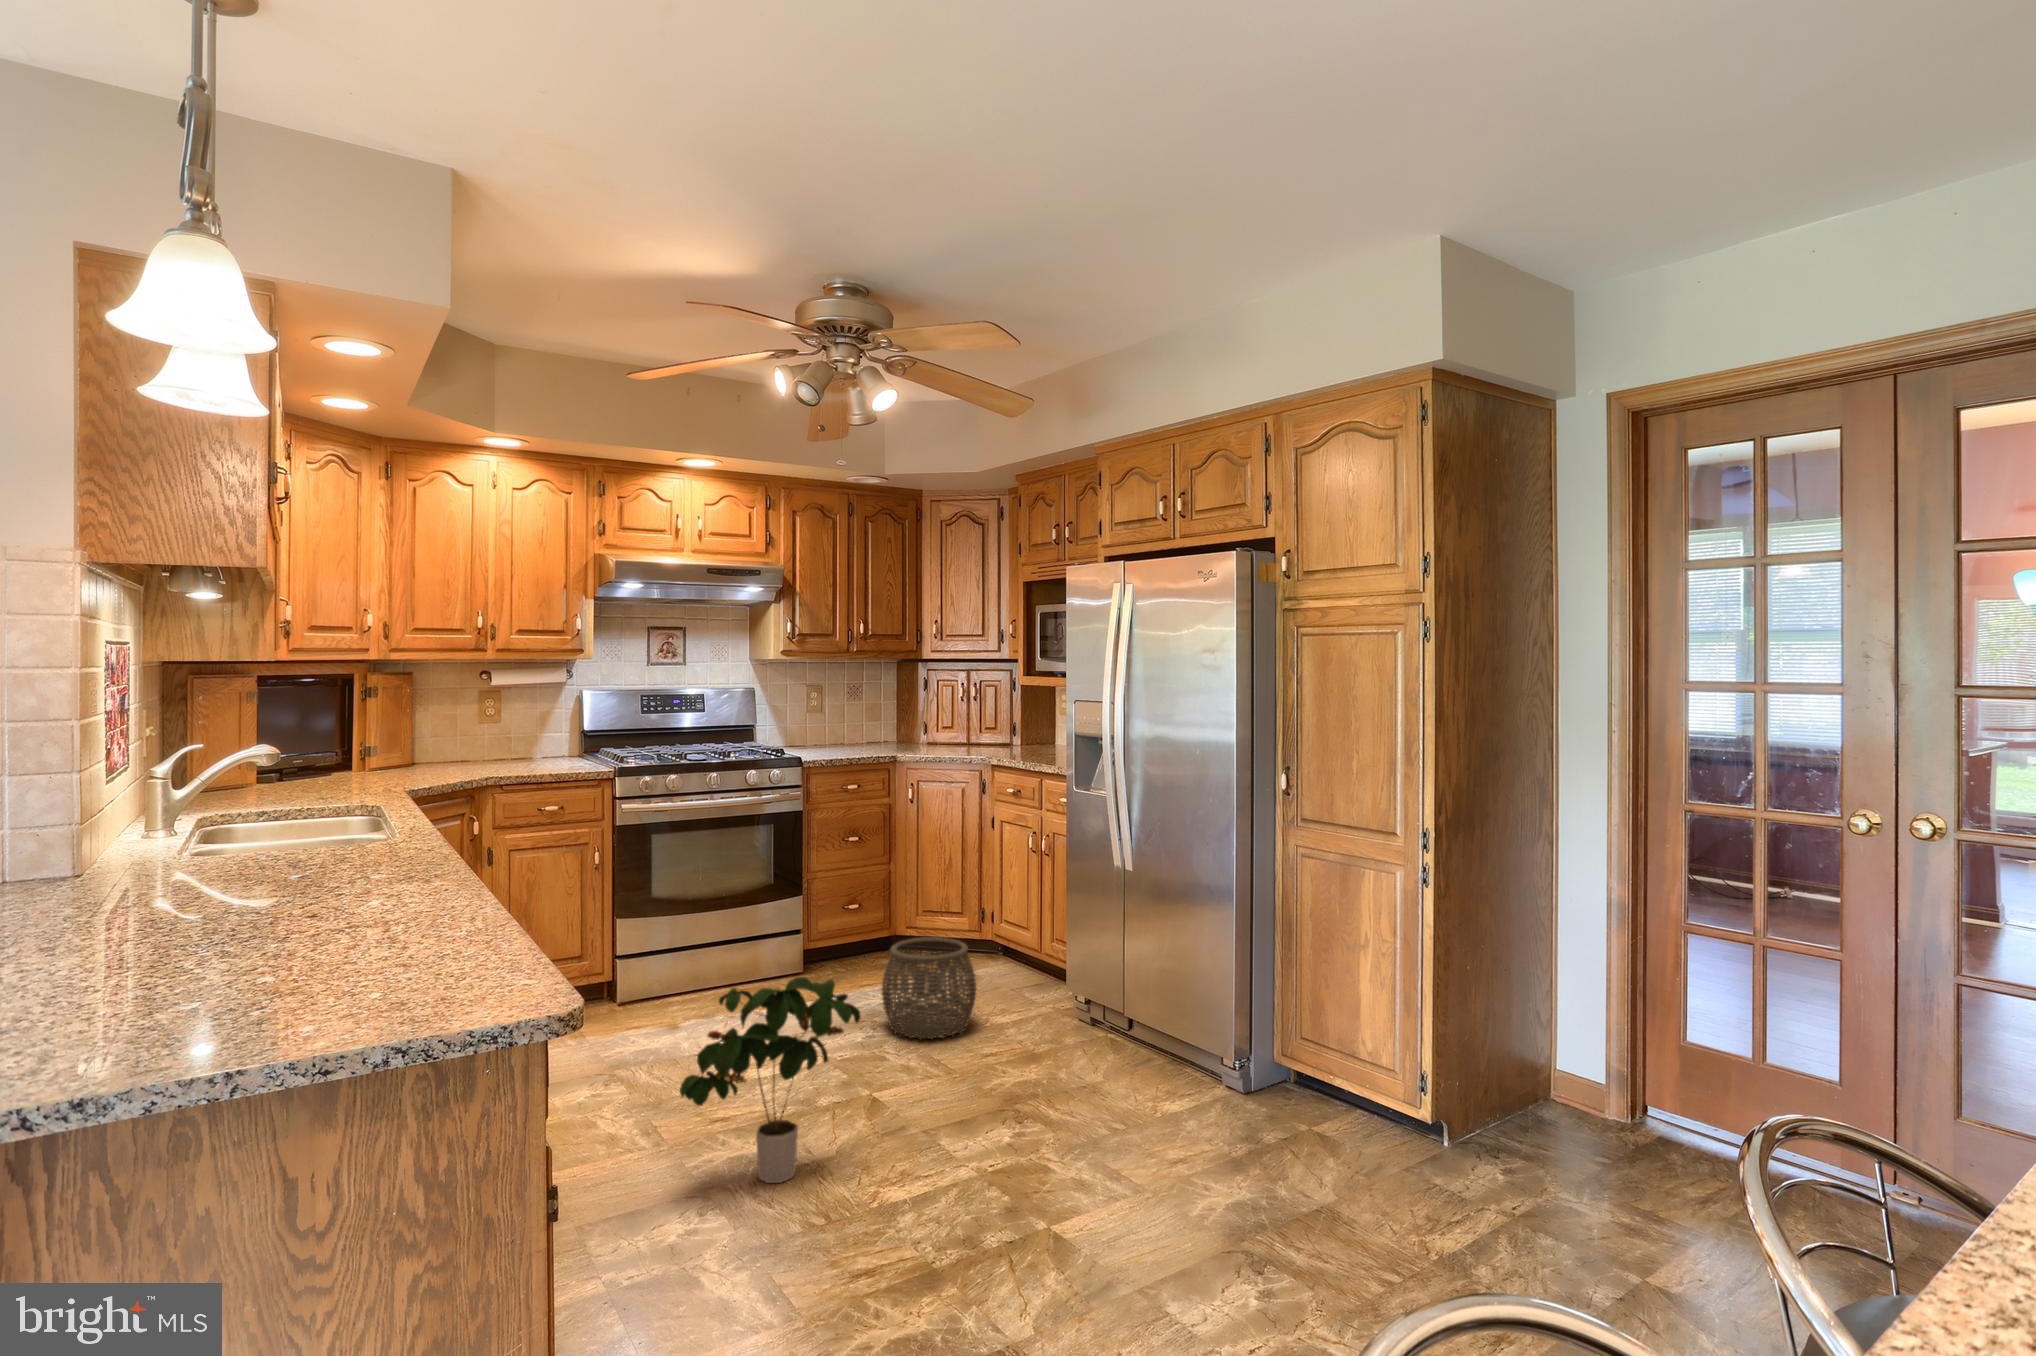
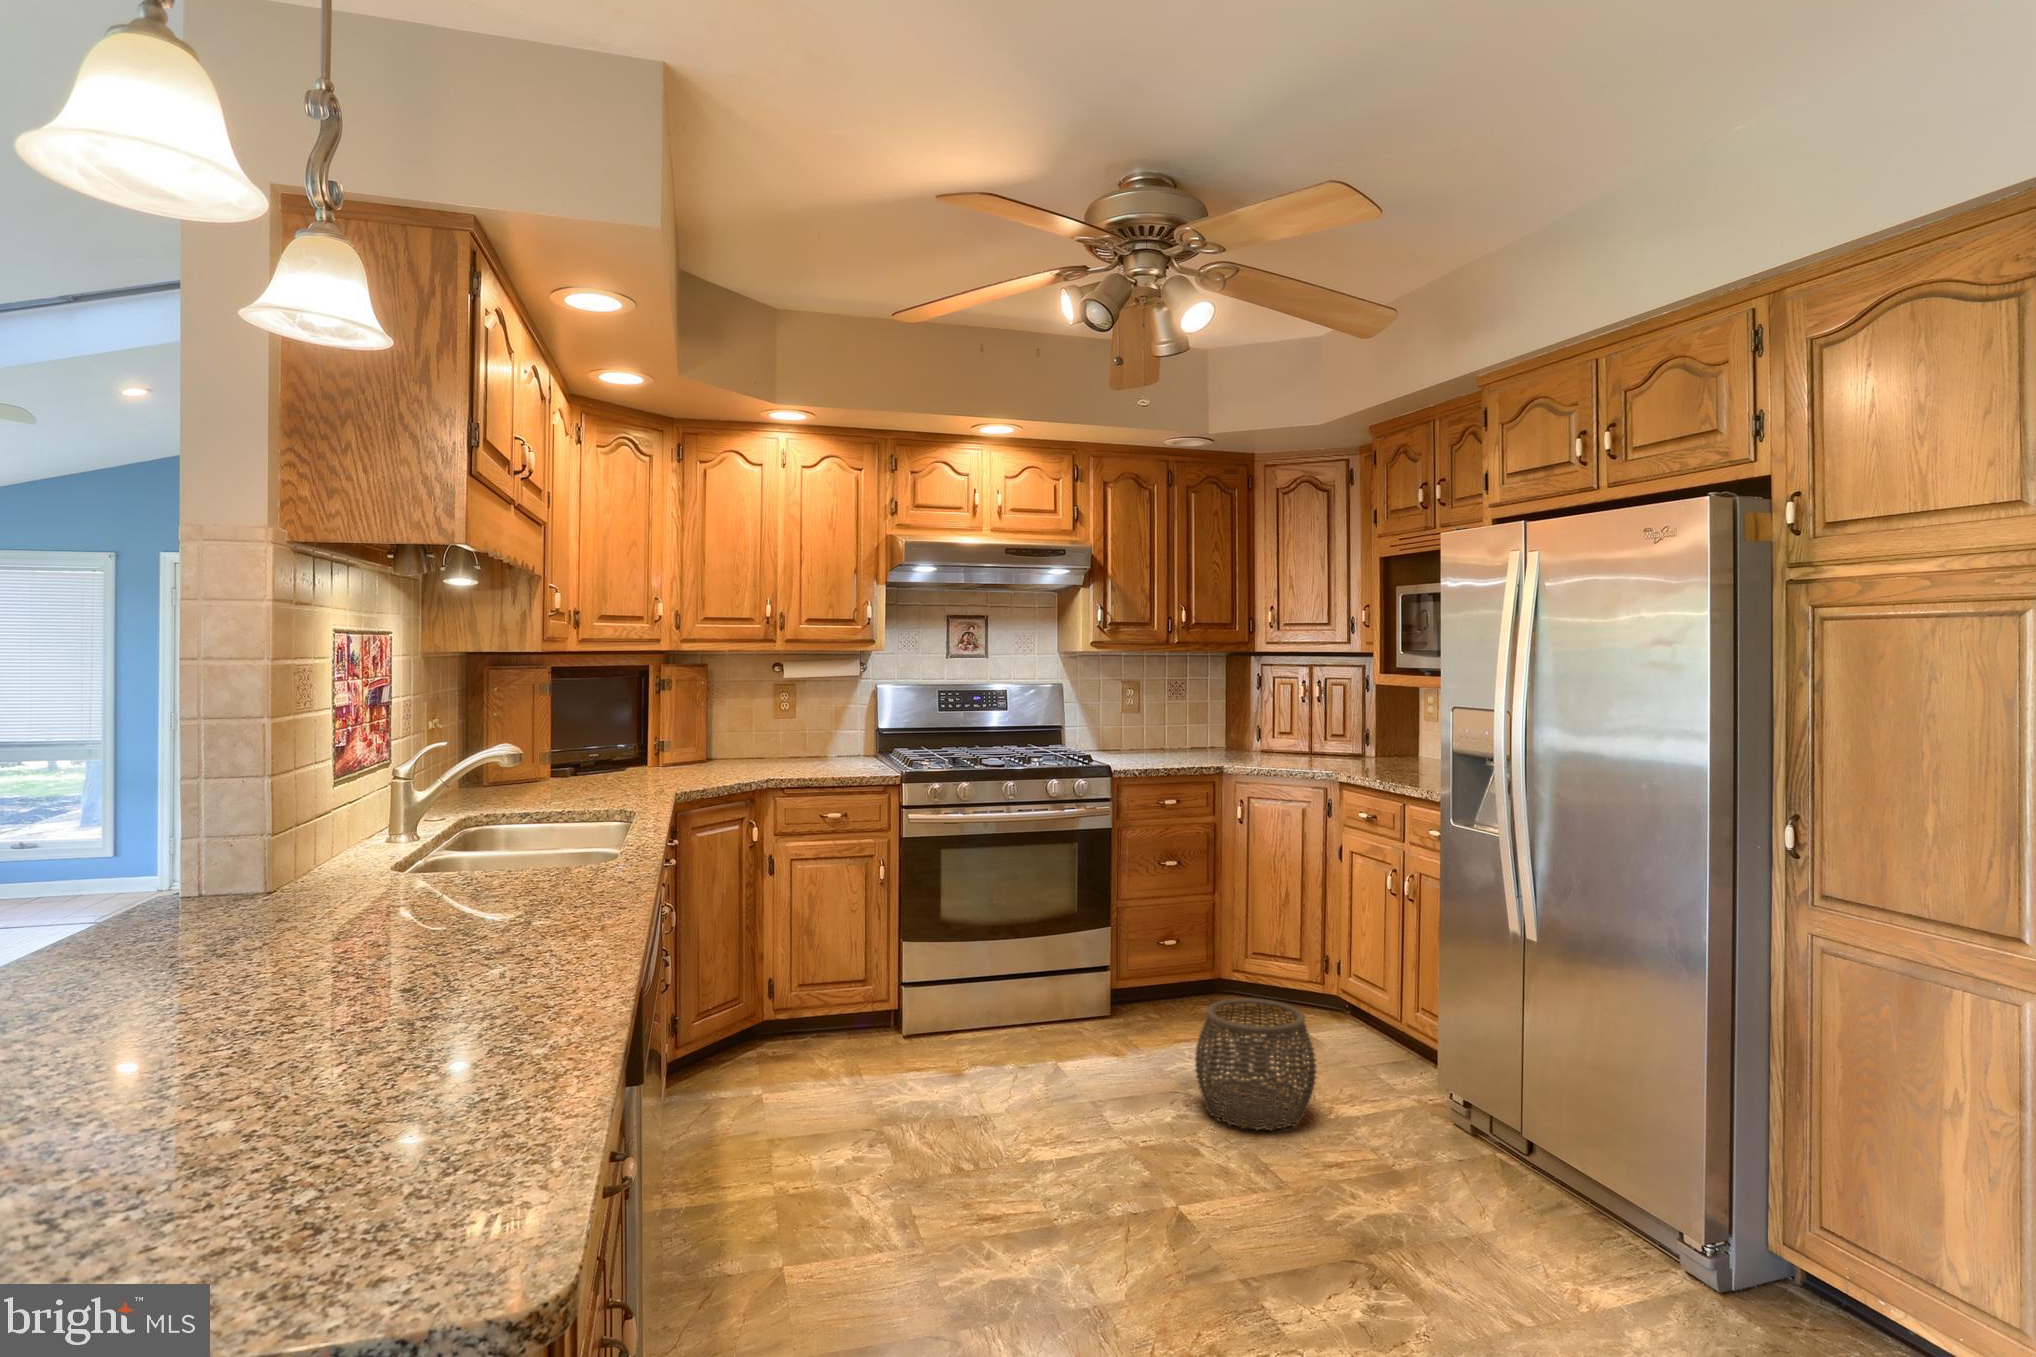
potted plant: present [680,977,861,1183] -> none [934,1055,1157,1313]

